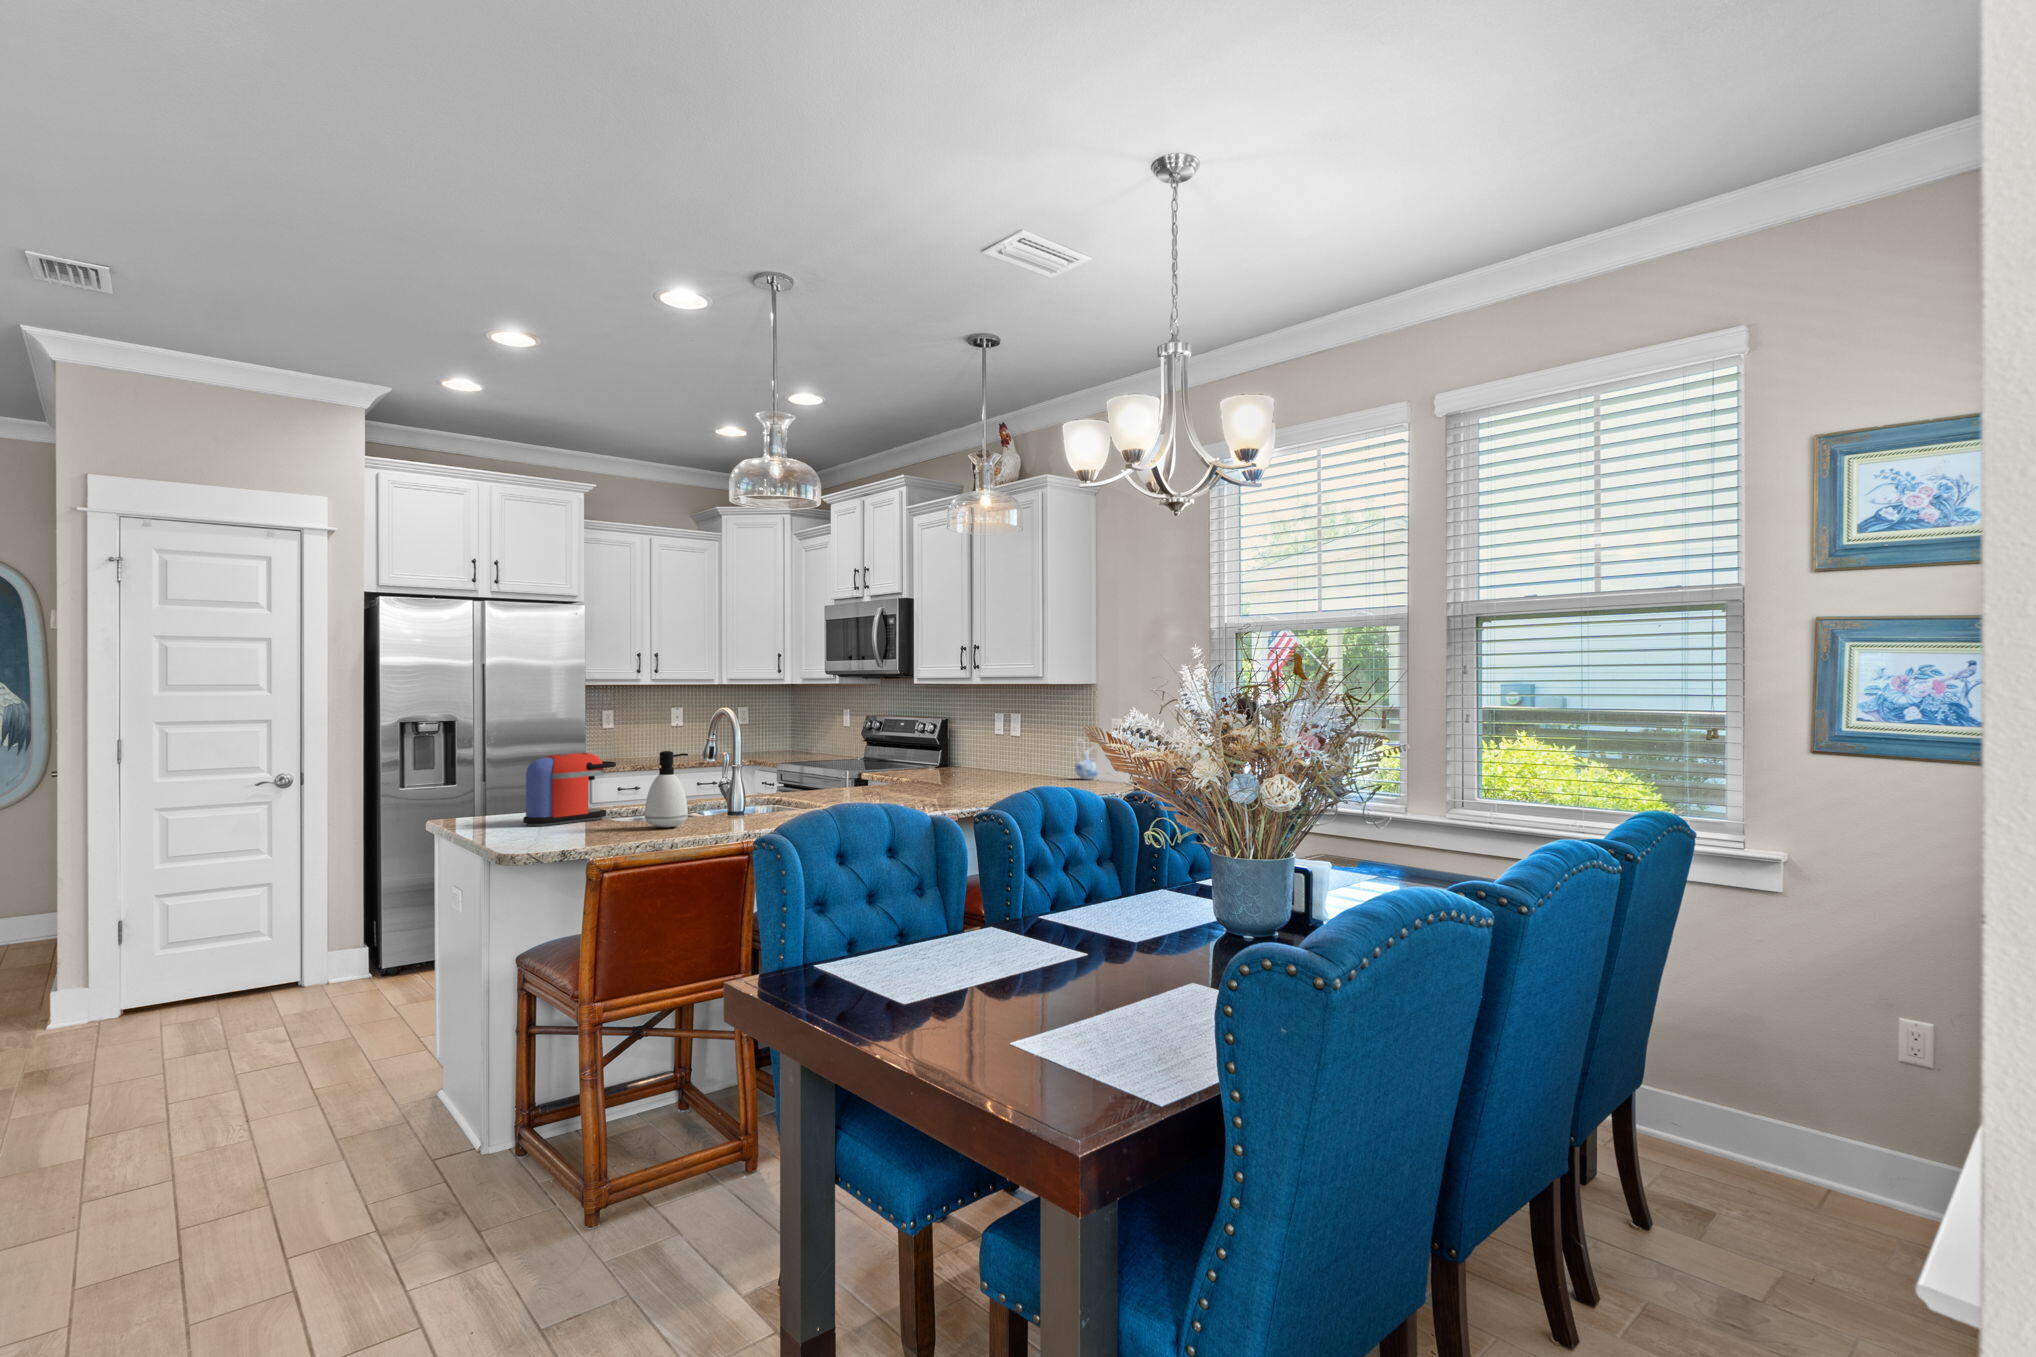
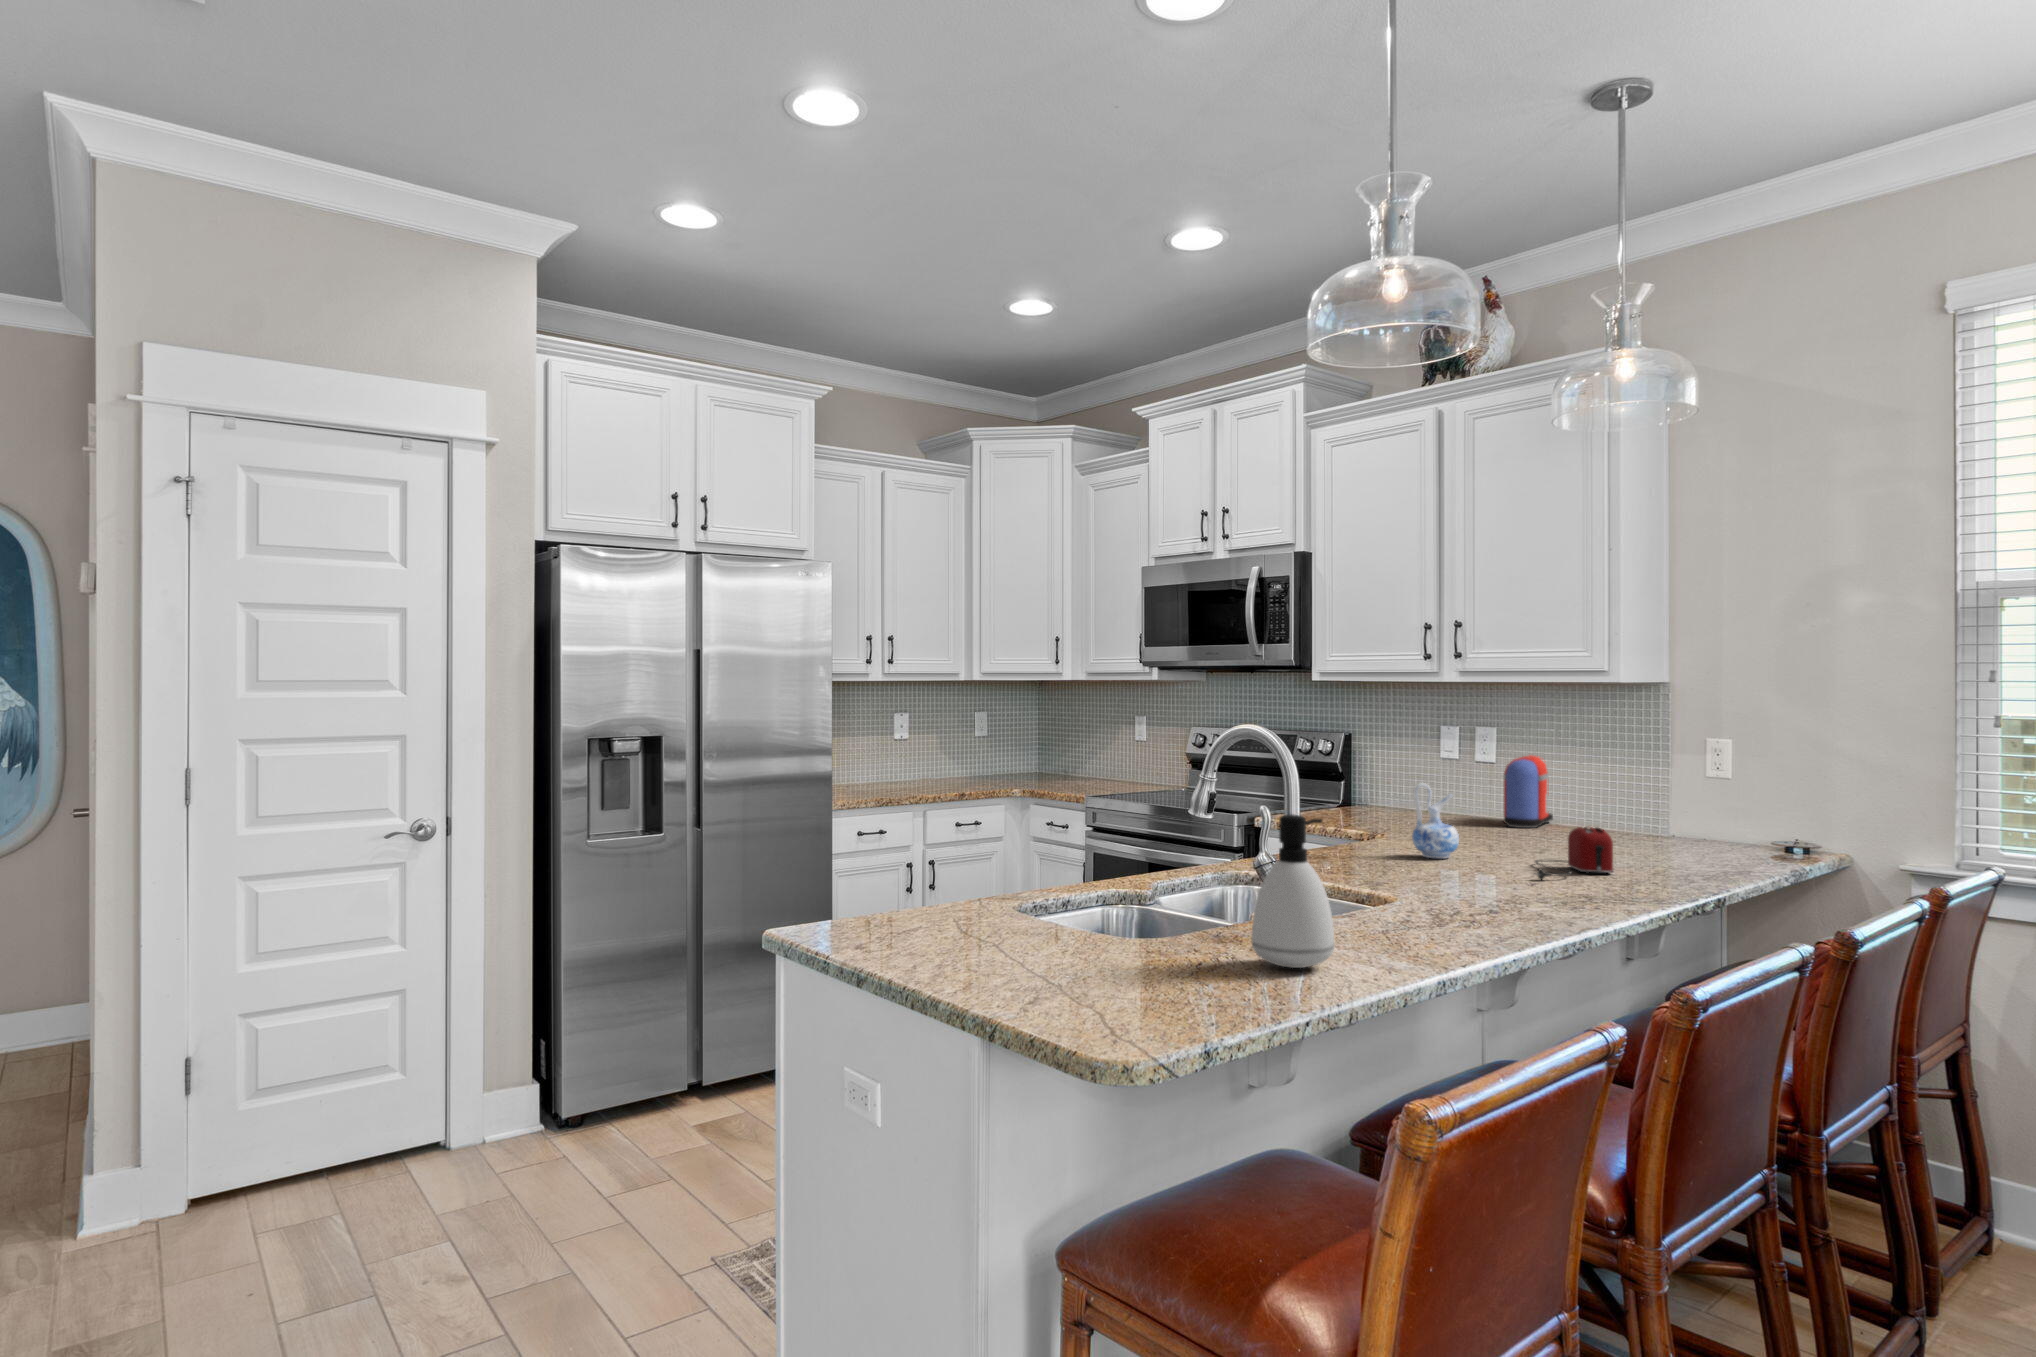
ceramic pitcher: present [1075,739,1098,779] -> present [1412,783,1459,859]
coffee maker: present [523,753,616,826] -> present [1504,755,1553,828]
toaster: none [921,769,981,798] -> present [1535,827,1613,880]

